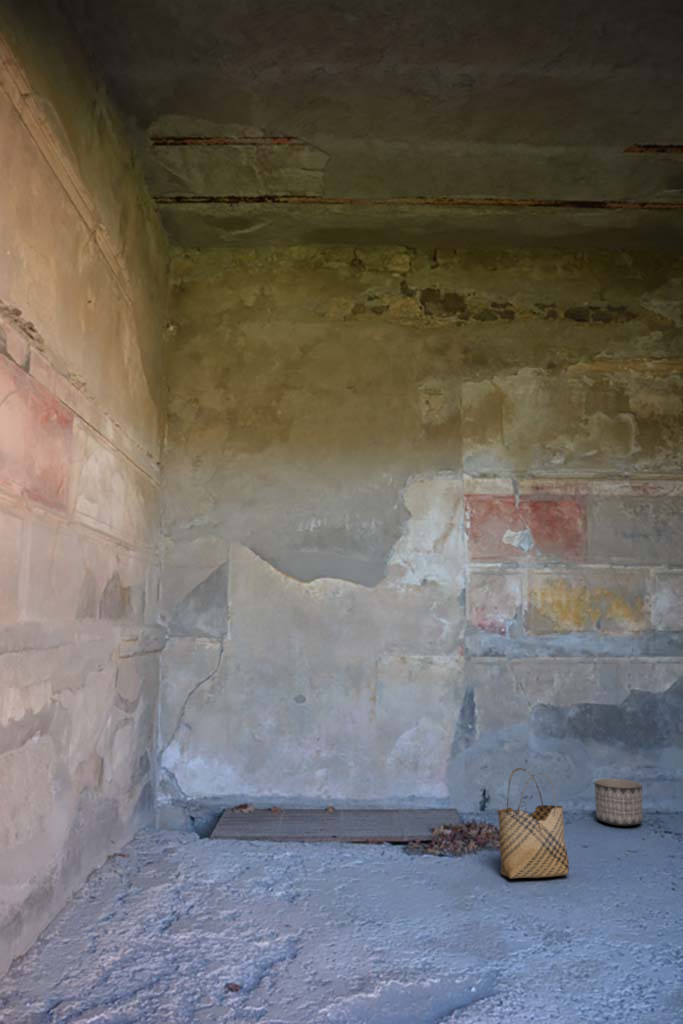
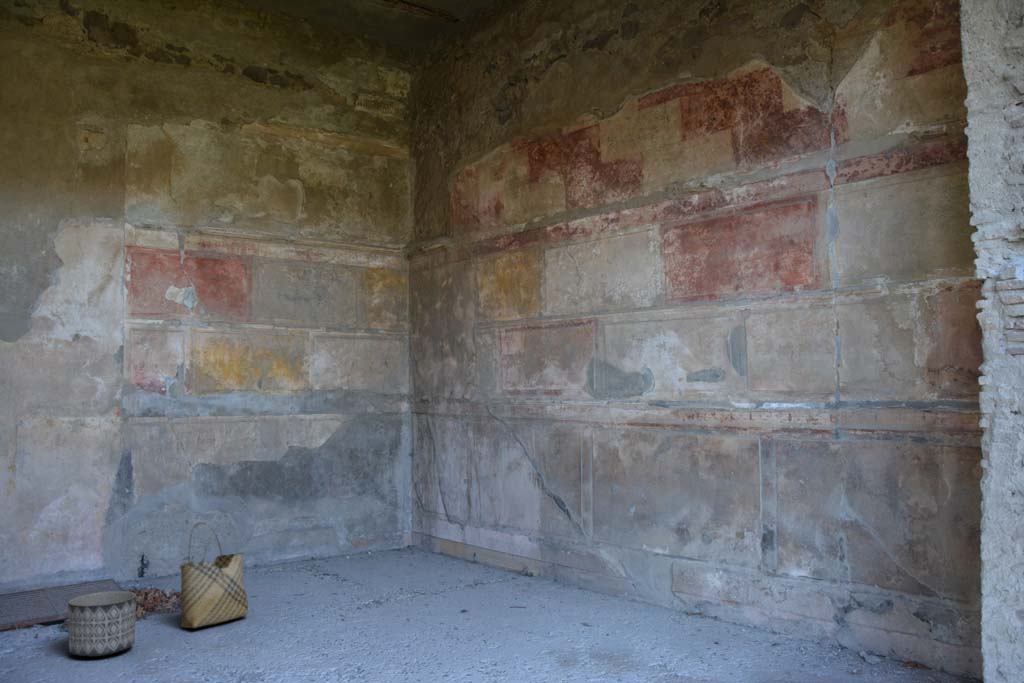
planter: present [595,779,643,826] -> present [68,591,136,657]

